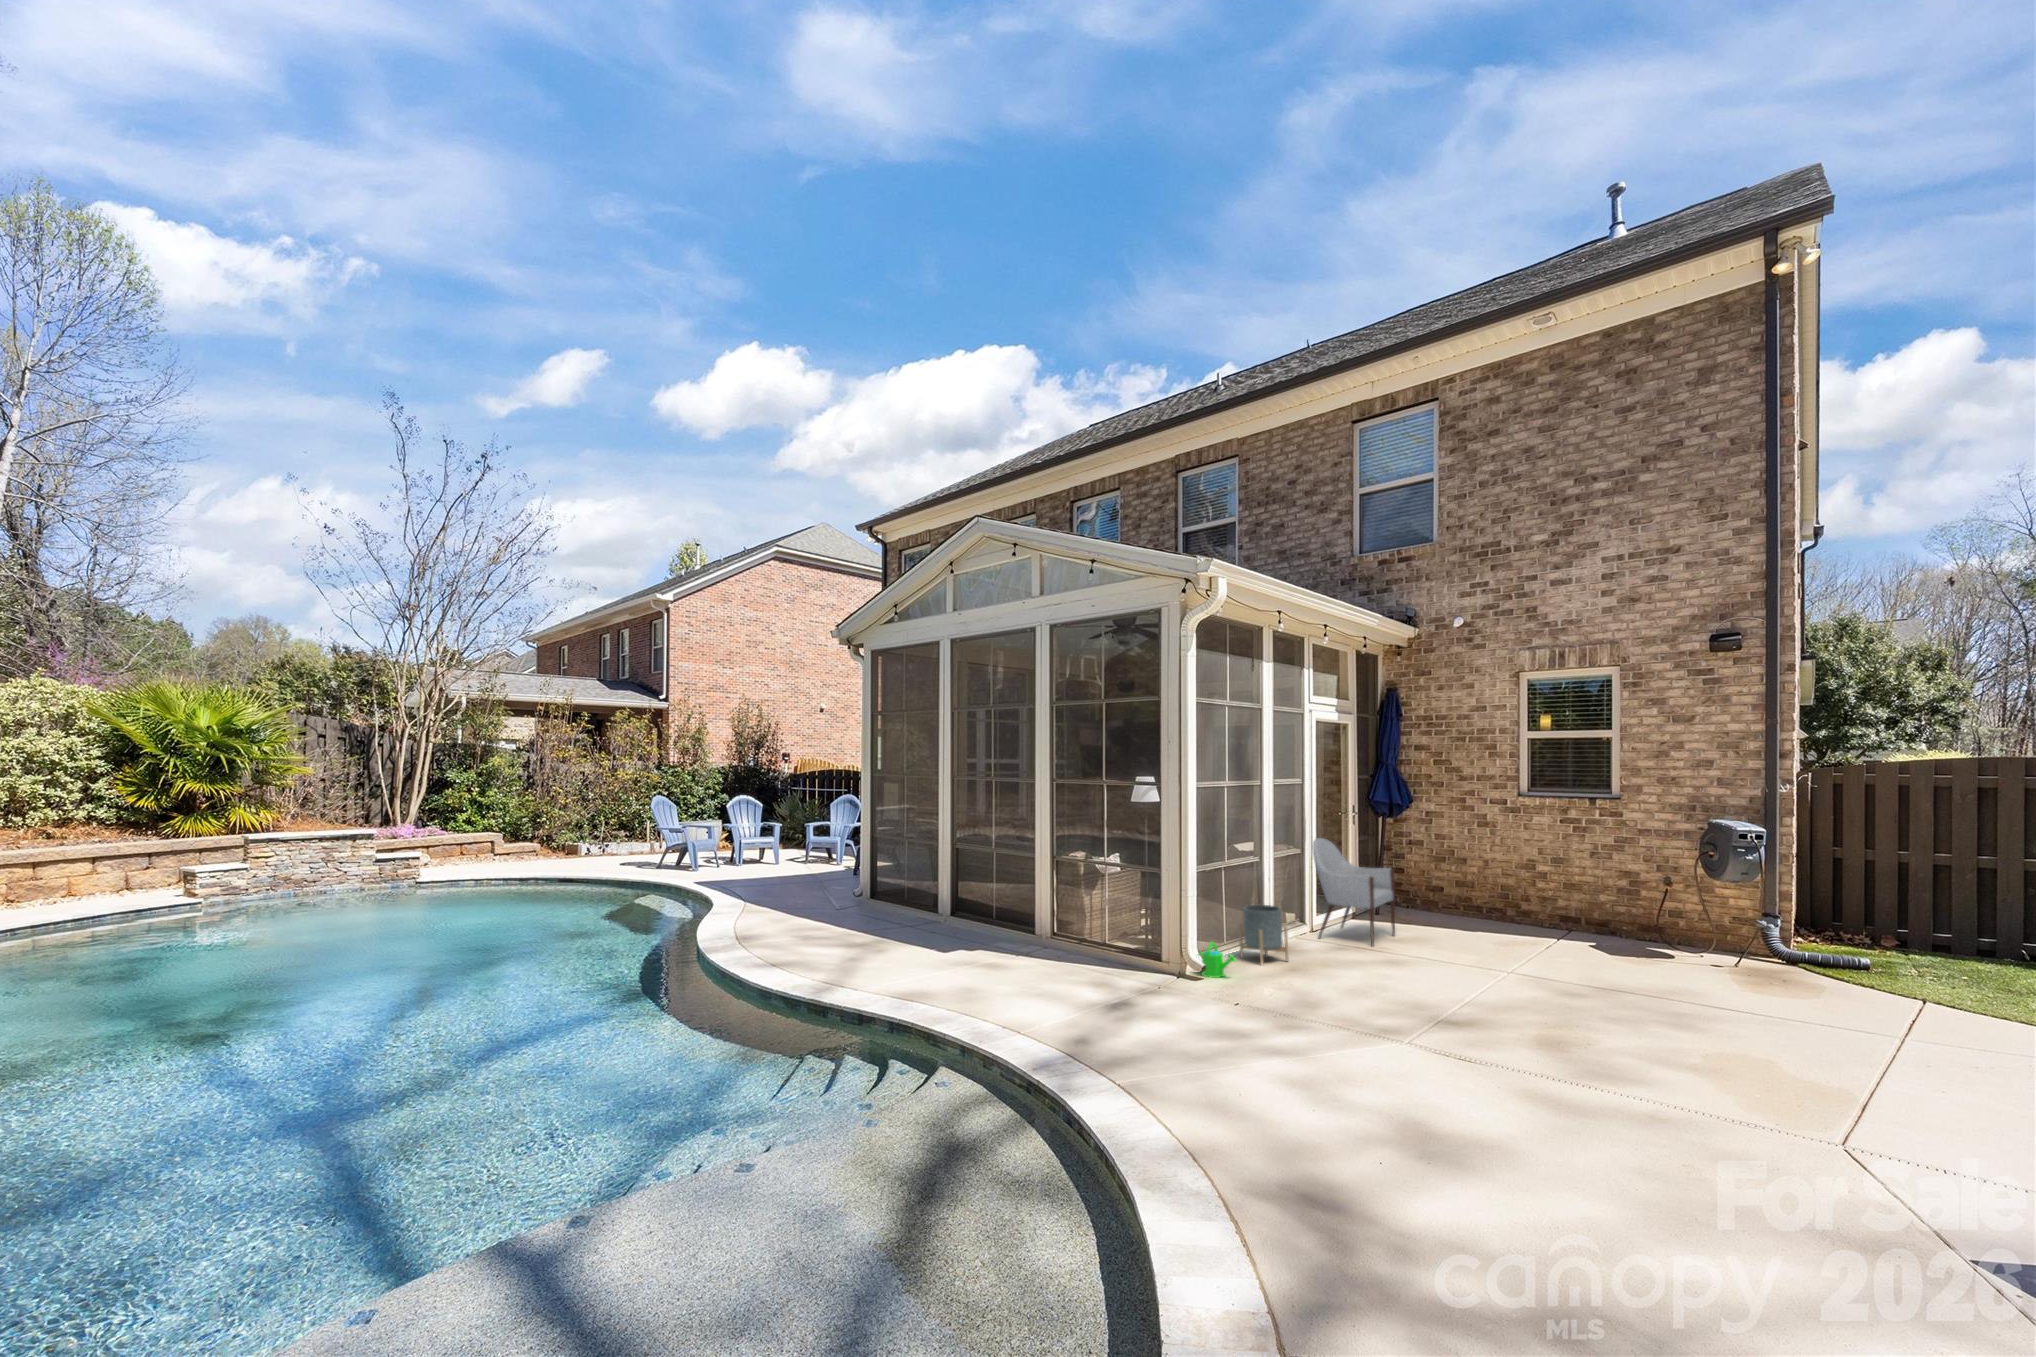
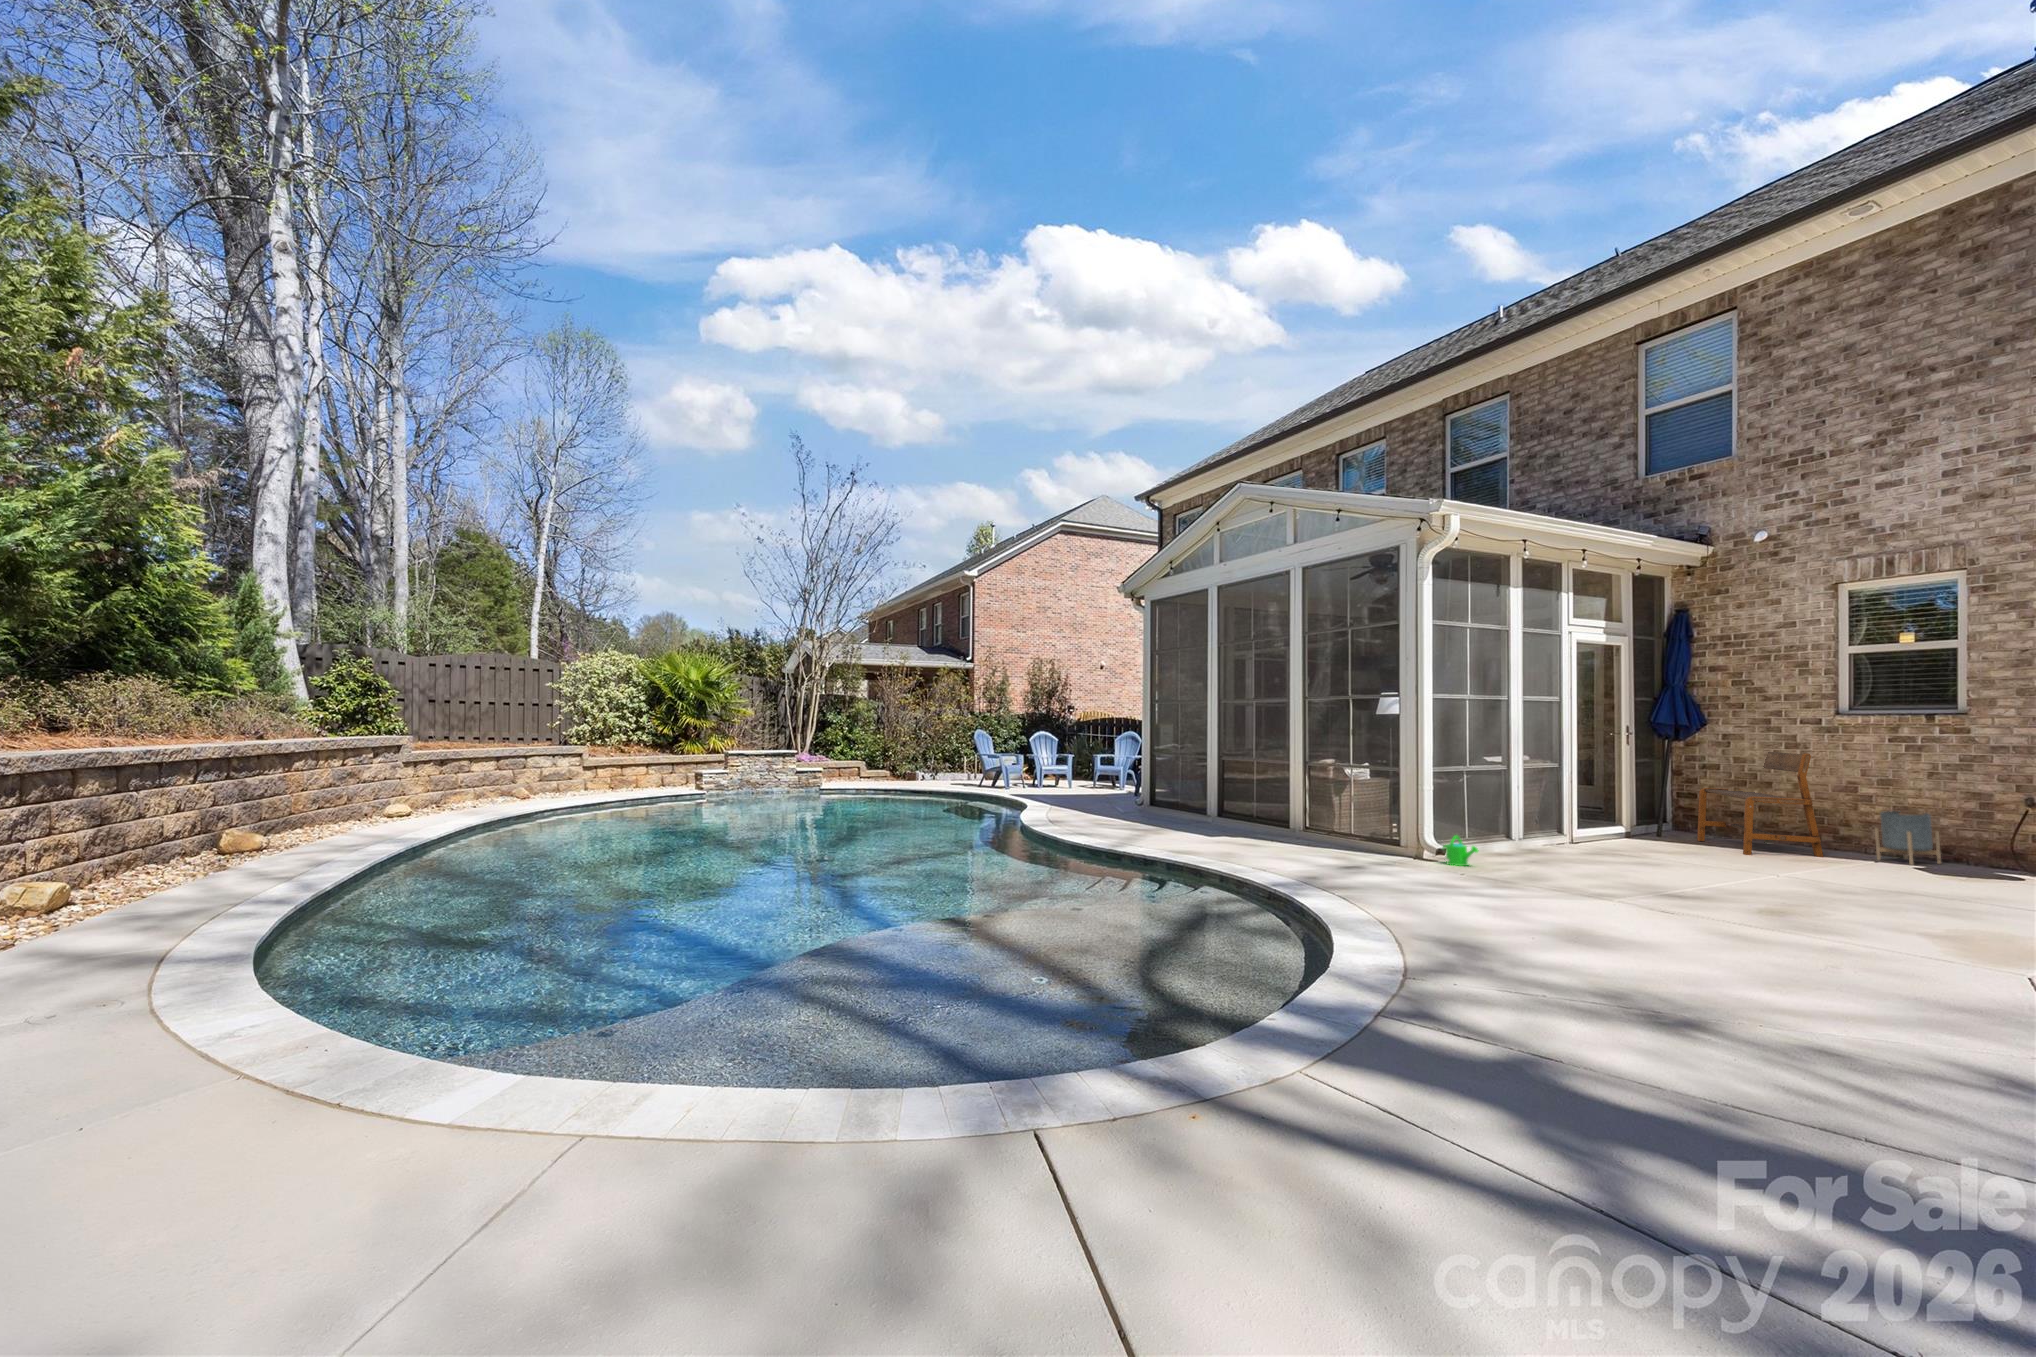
bench: none [1405,824,1515,936] -> present [1697,752,1823,857]
chair: present [1312,838,1395,946] -> none [1577,756,1672,858]
planter: present [1239,905,1289,965] -> present [1875,811,1941,865]

